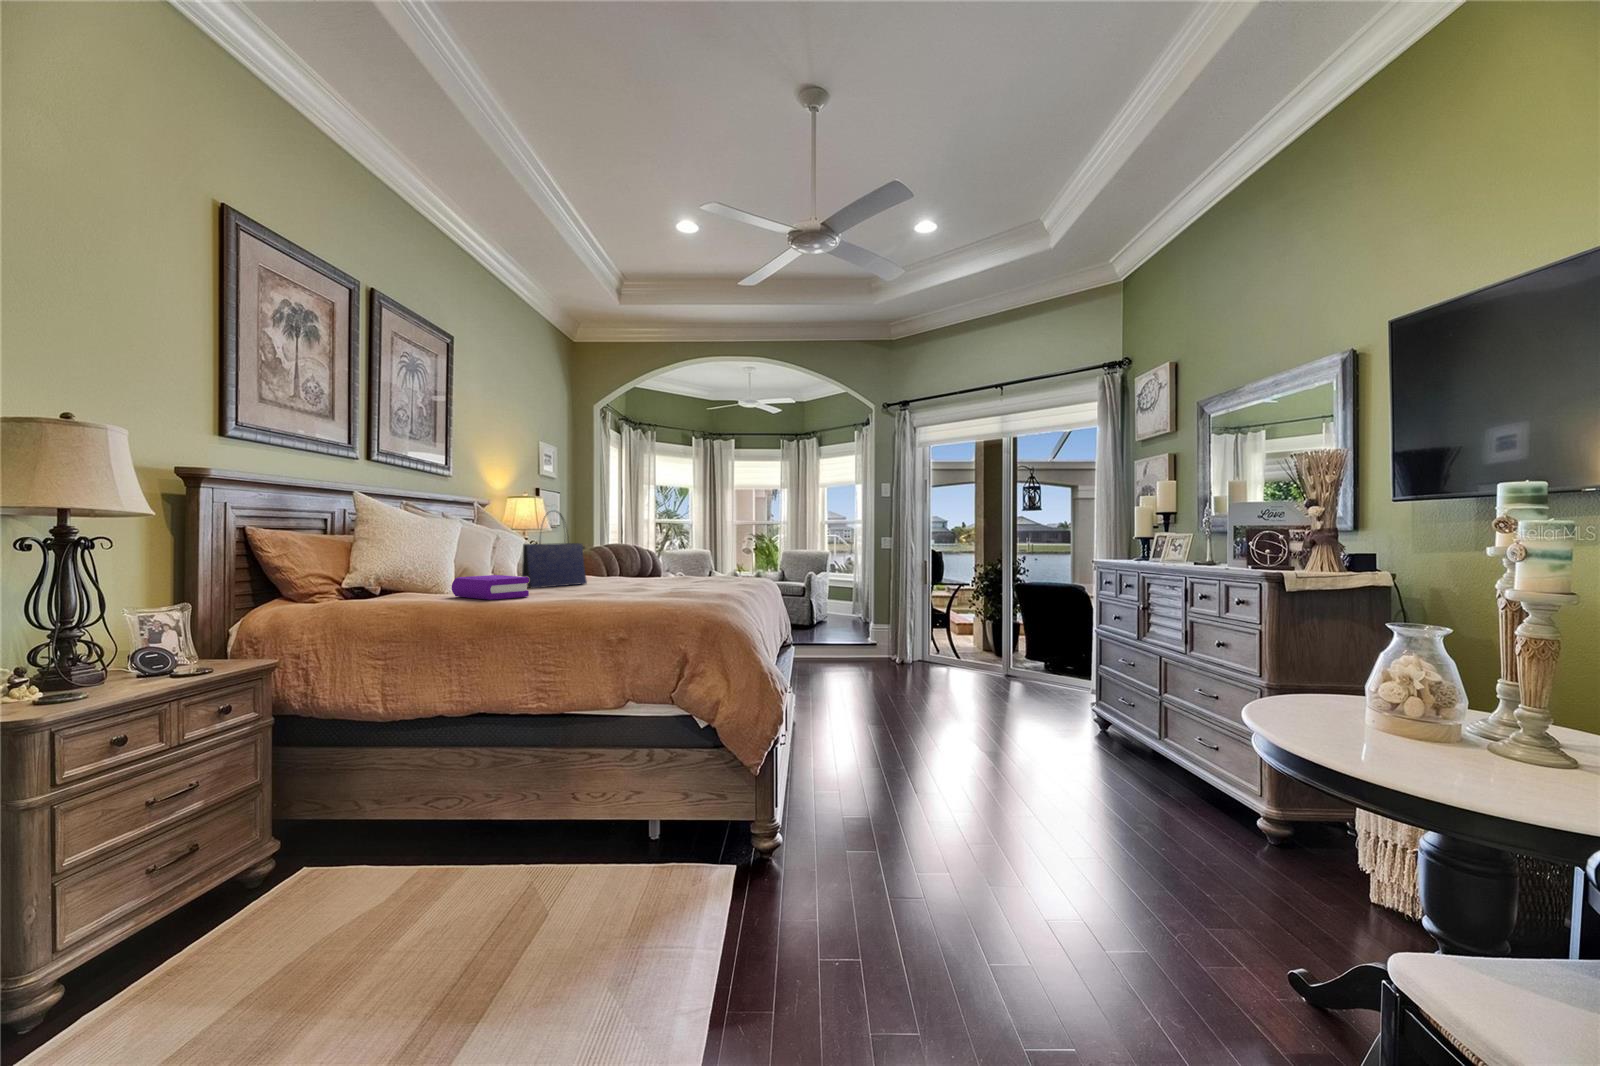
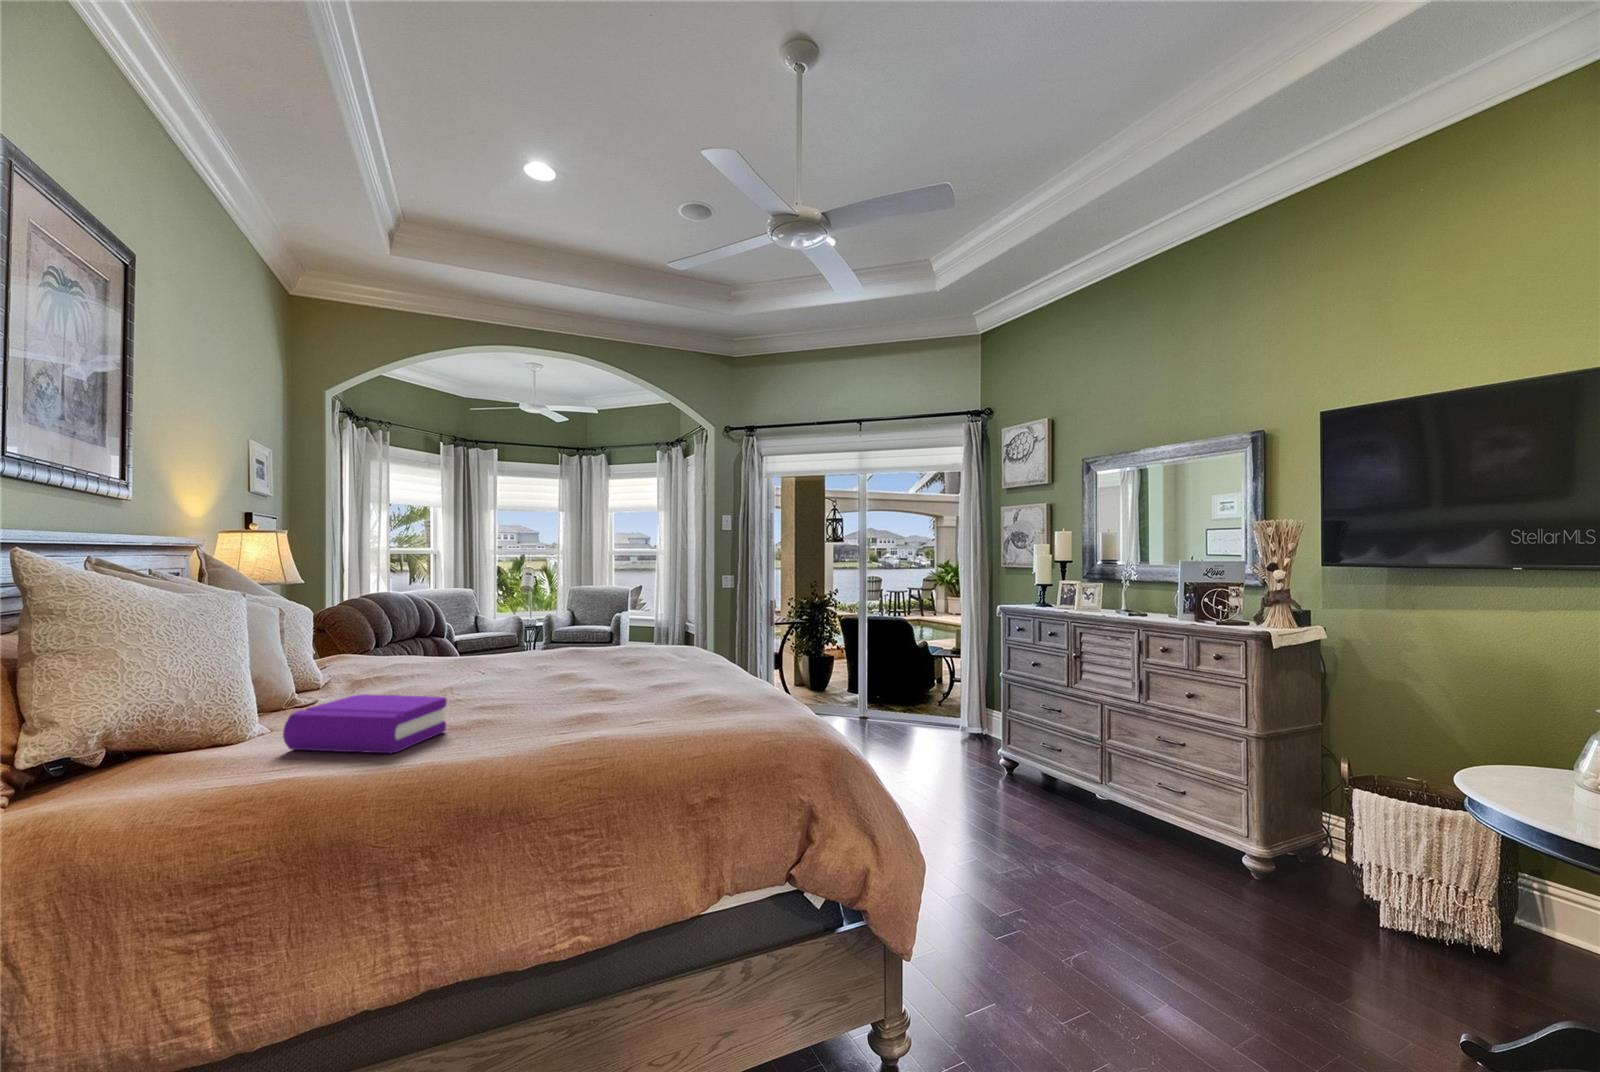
tote bag: present [522,512,587,588] -> none [347,565,449,699]

